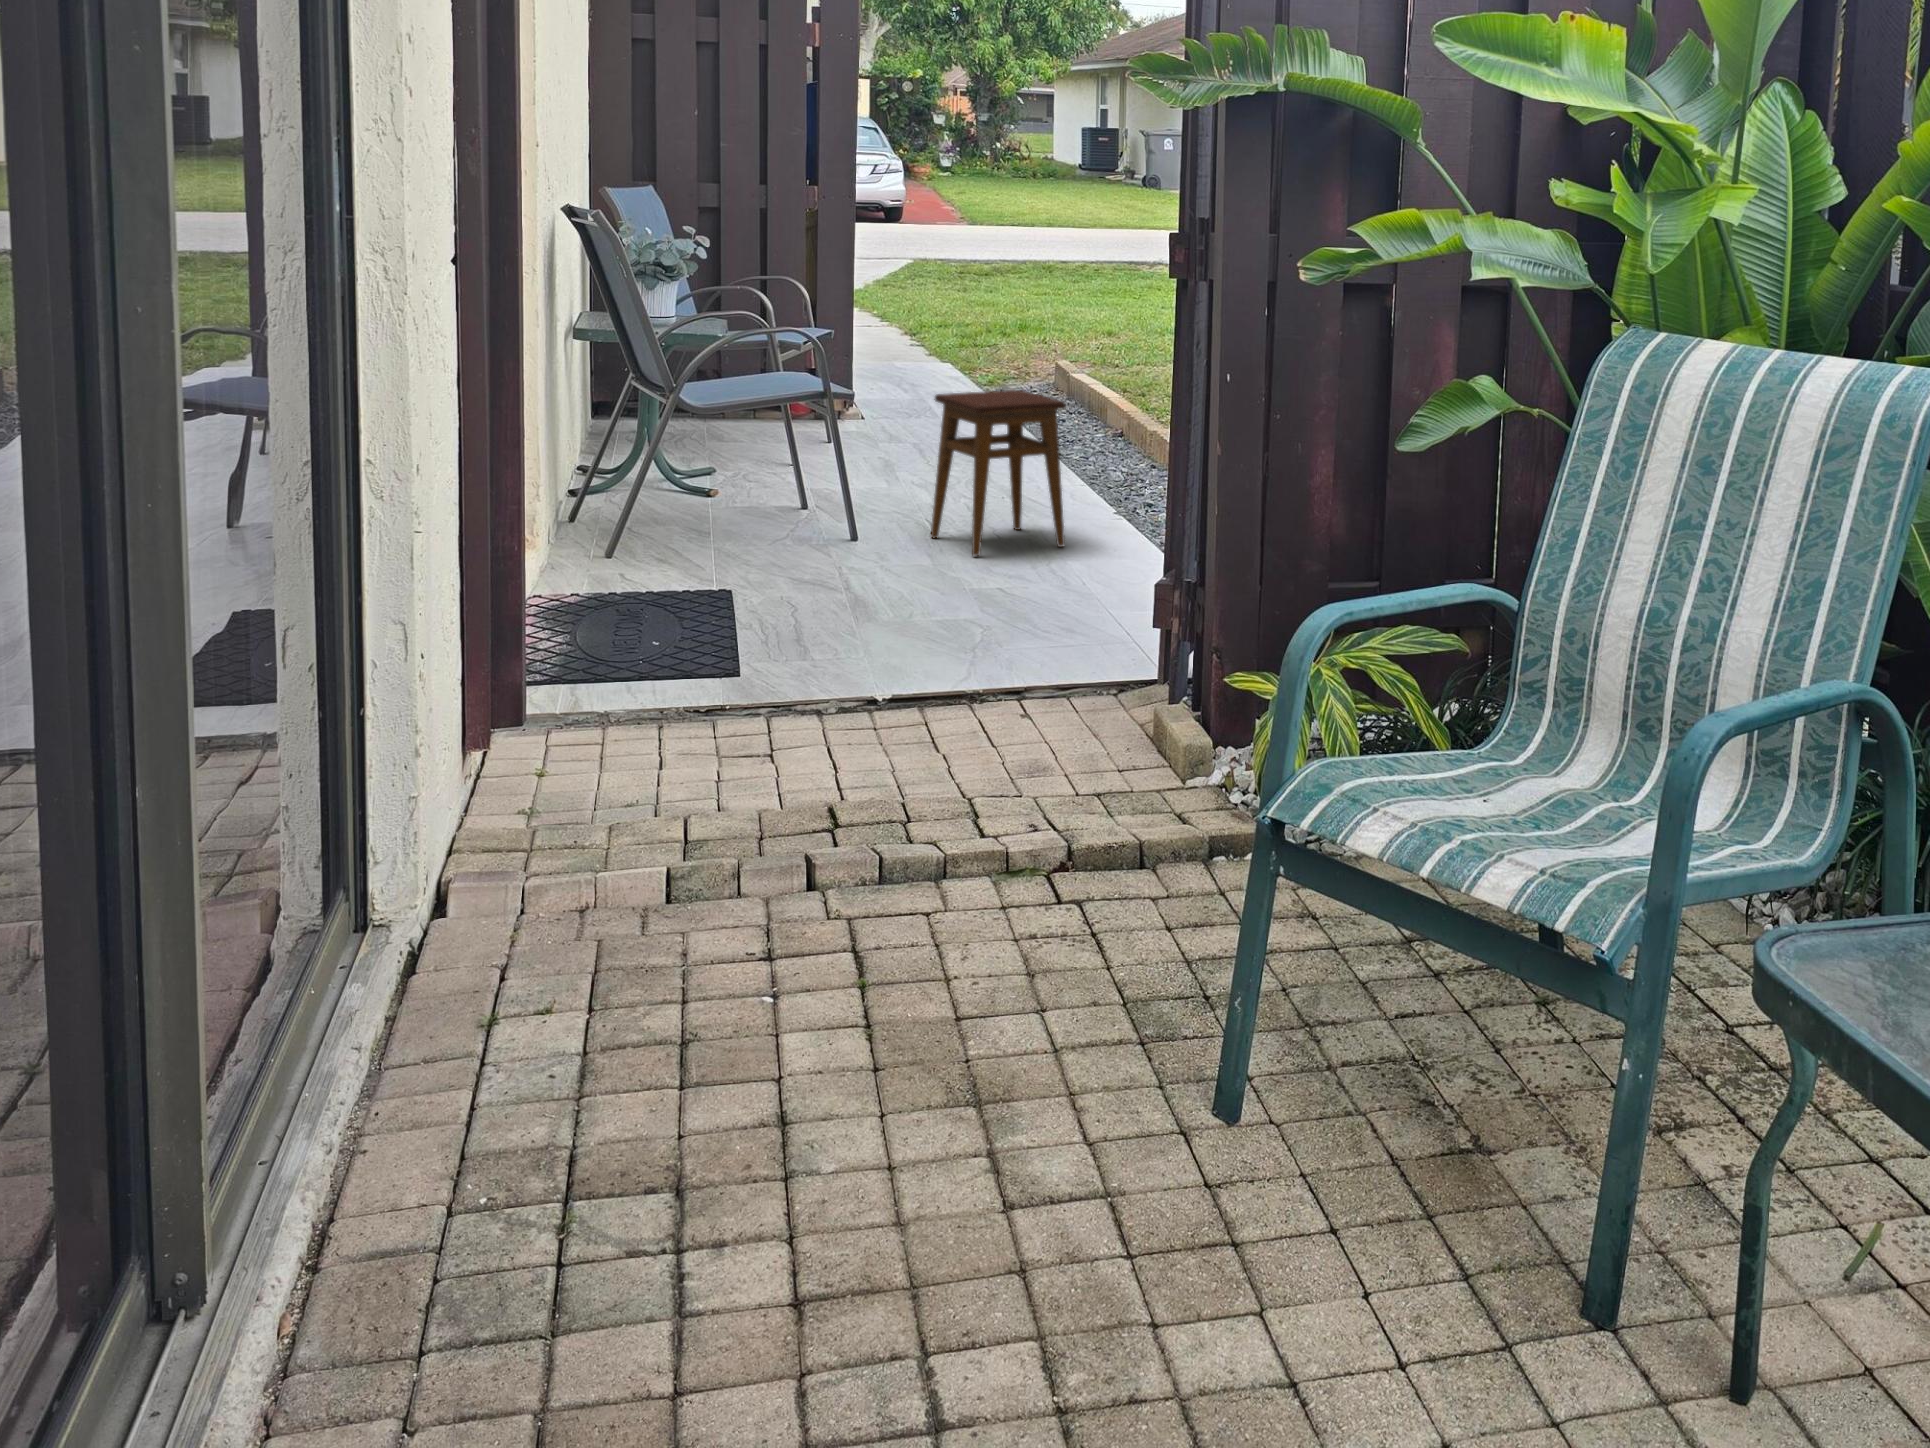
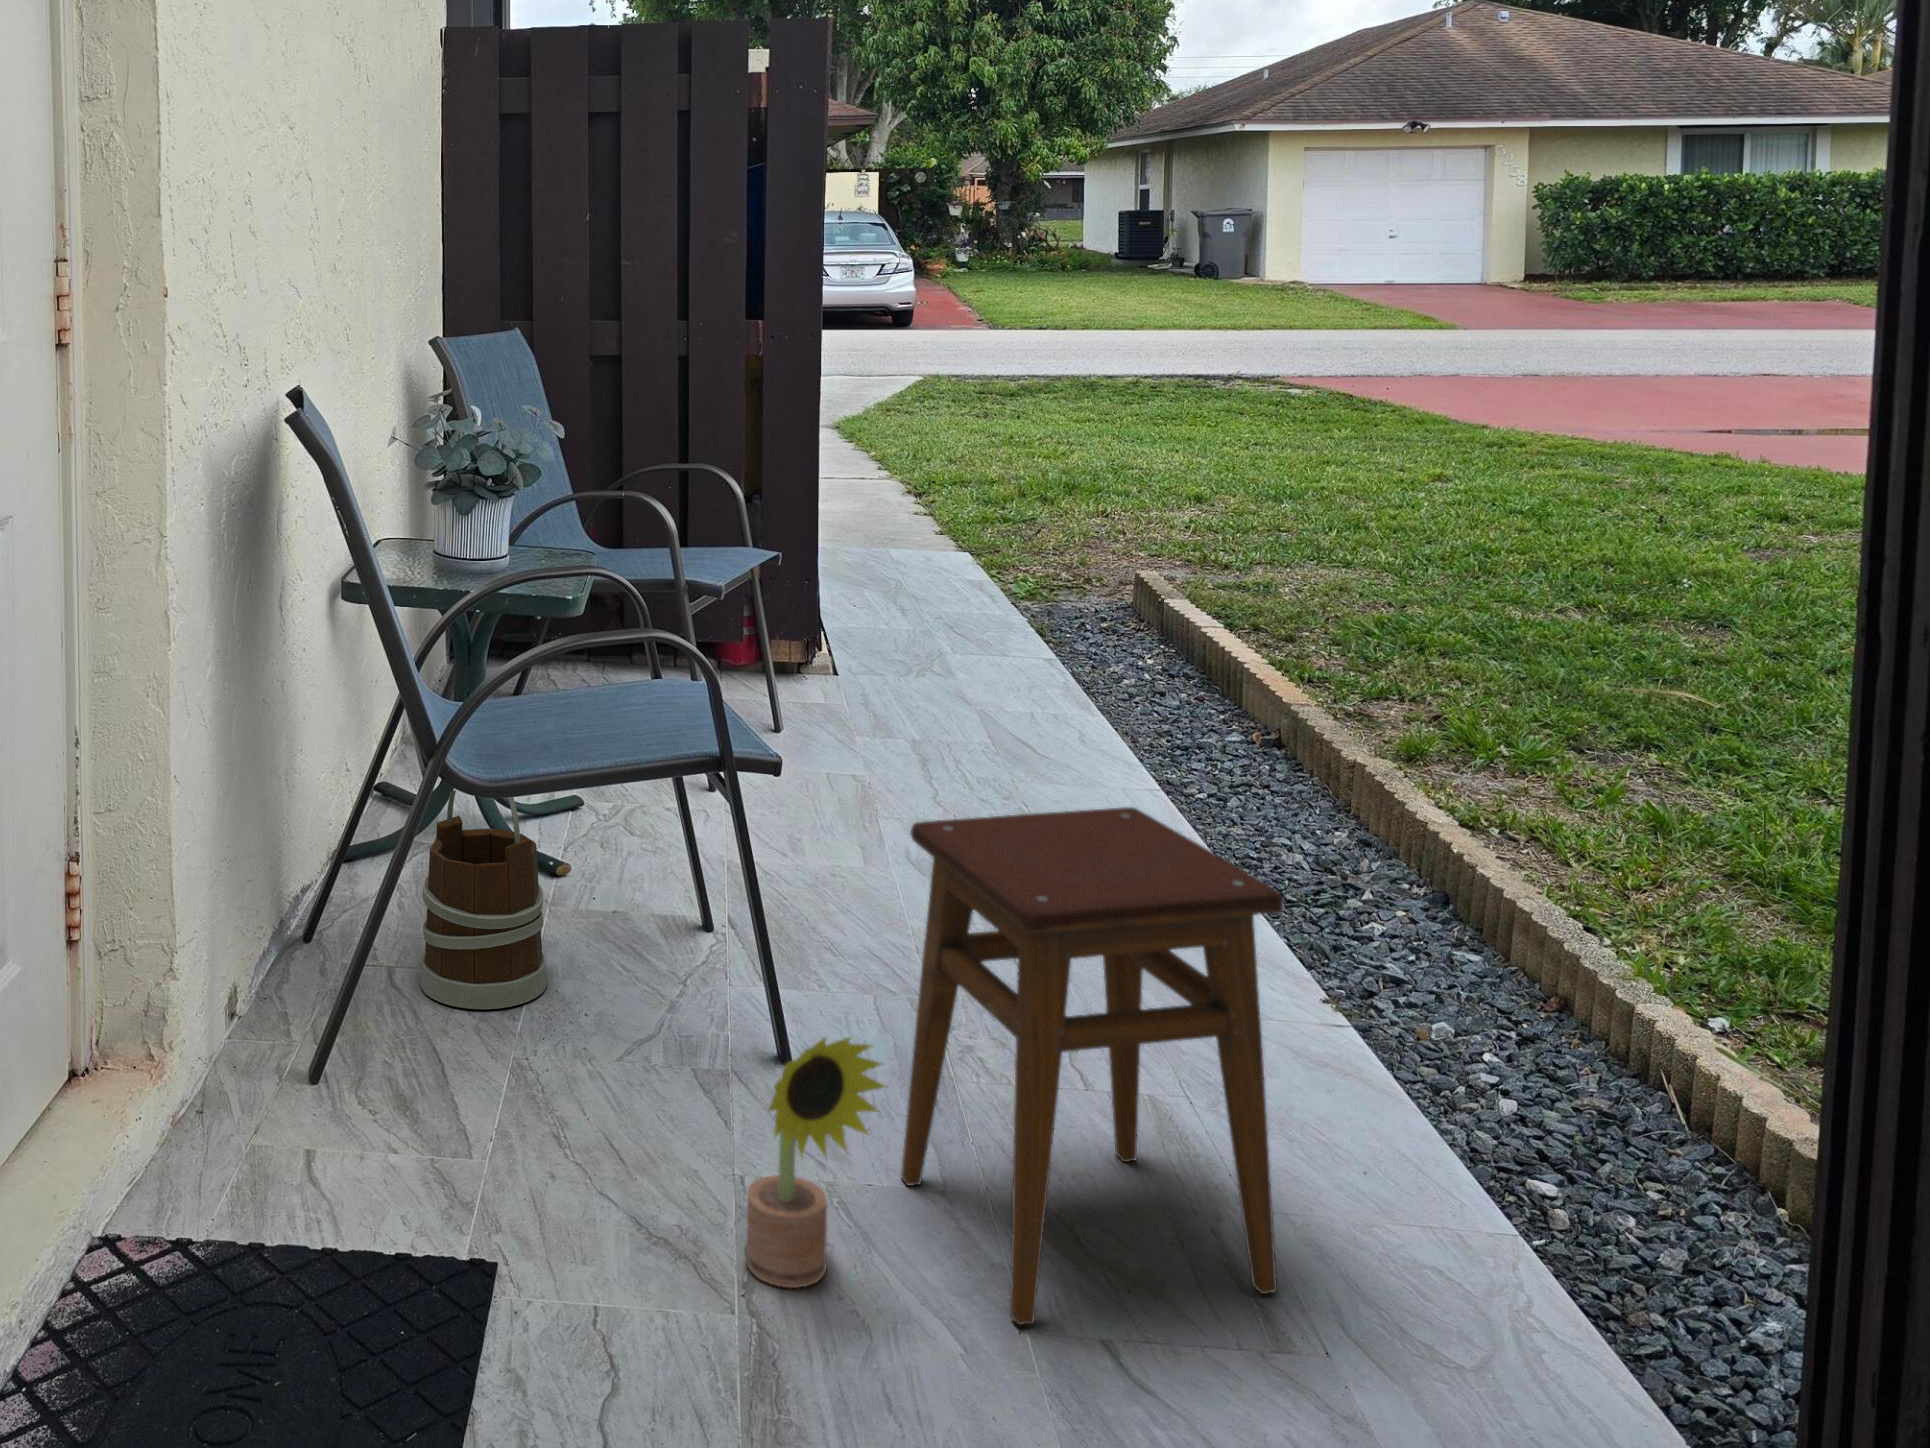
wooden bucket: none [699,402,762,515] -> present [420,790,548,1009]
decorative plant: none [874,457,928,557] -> present [747,1038,886,1288]

